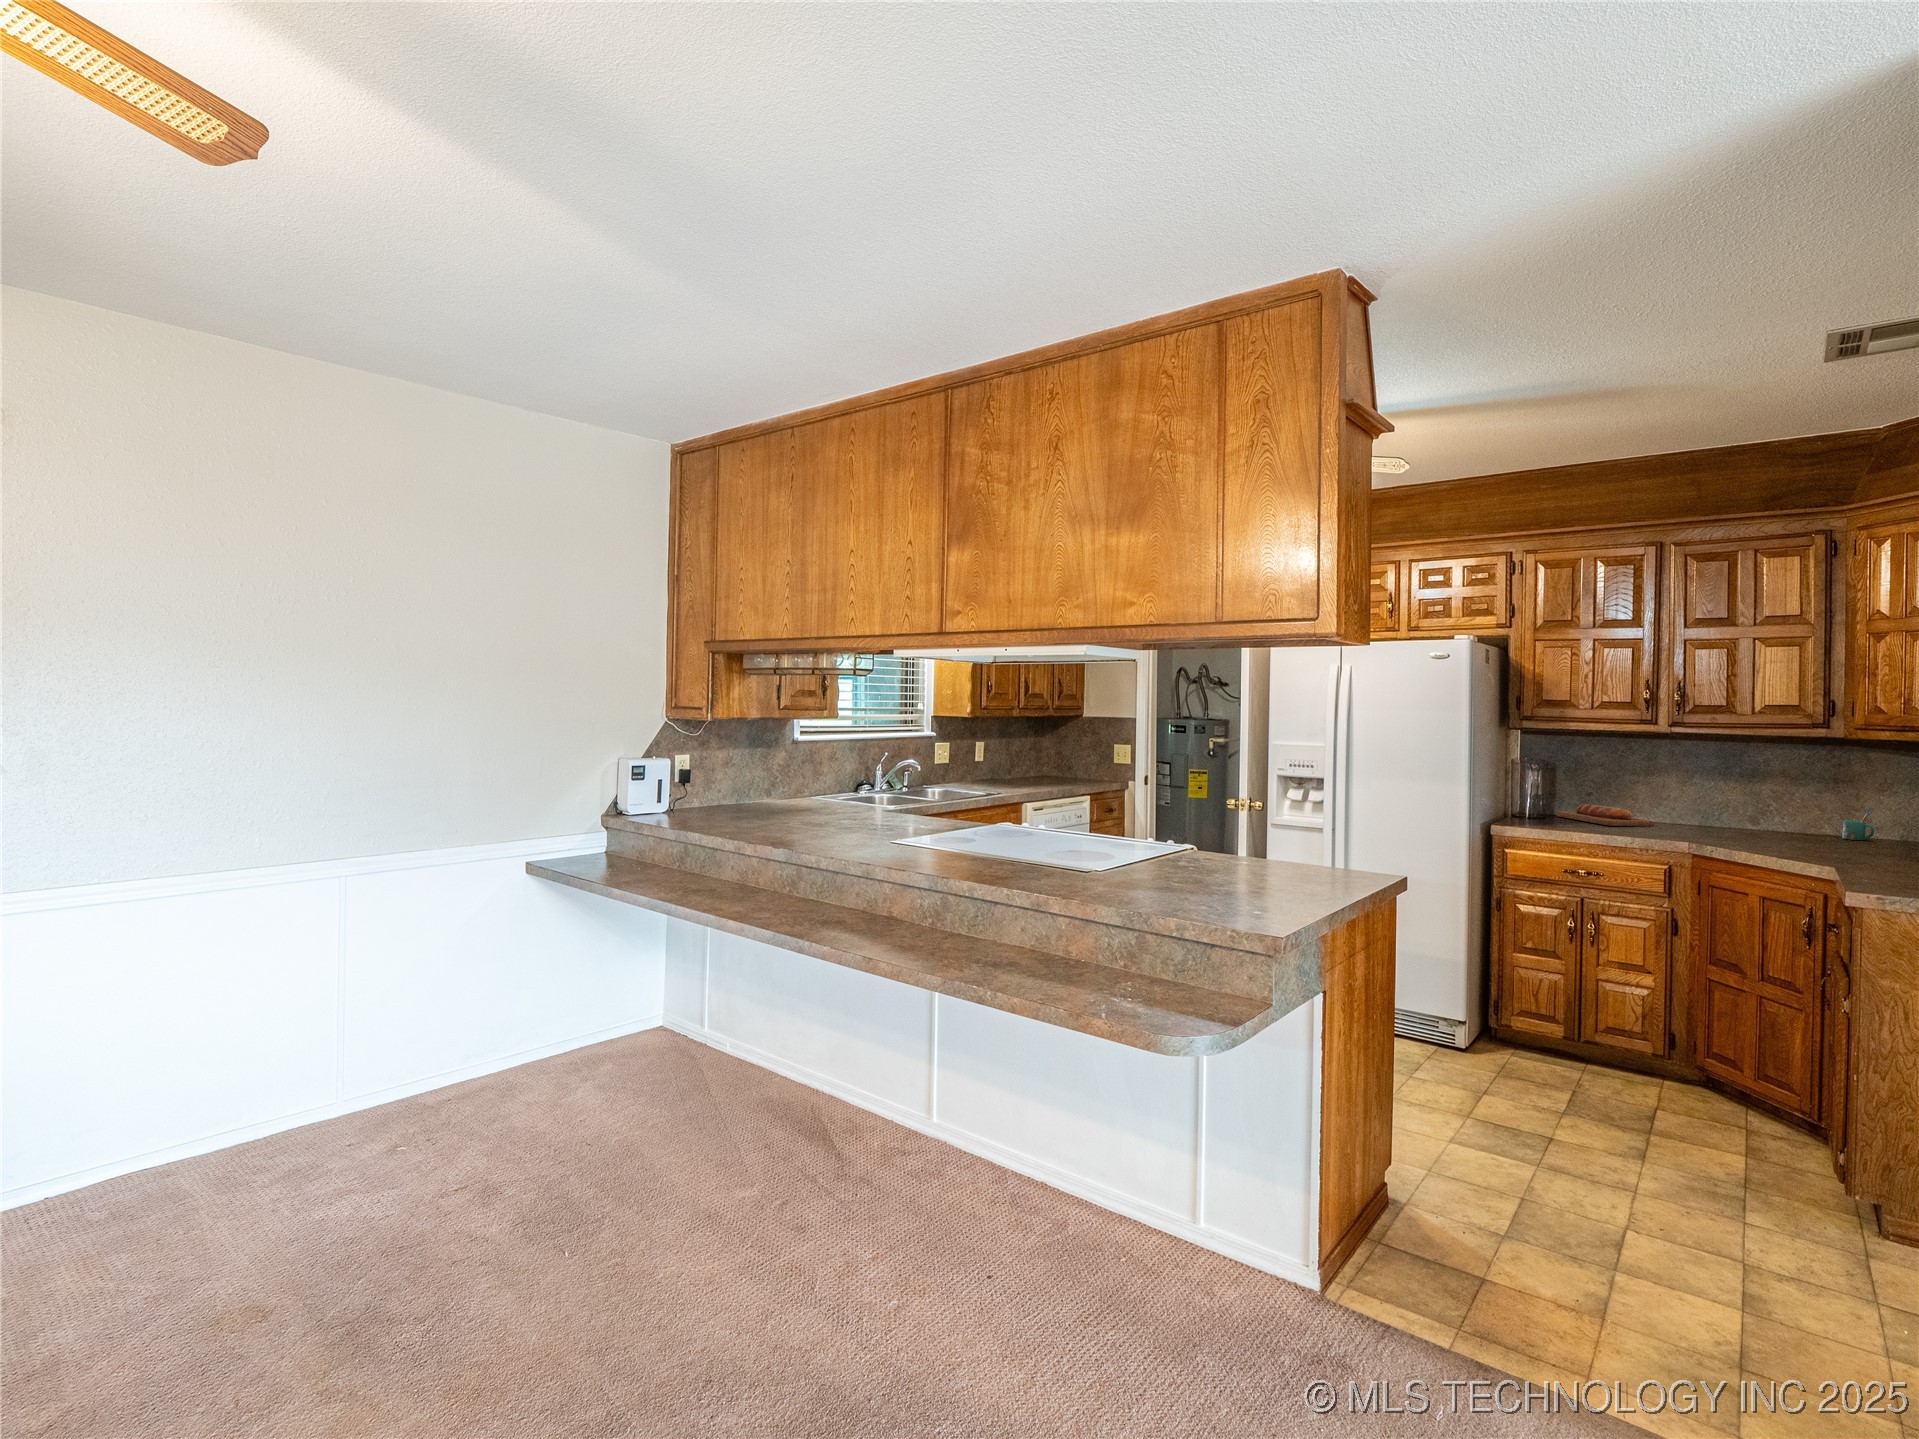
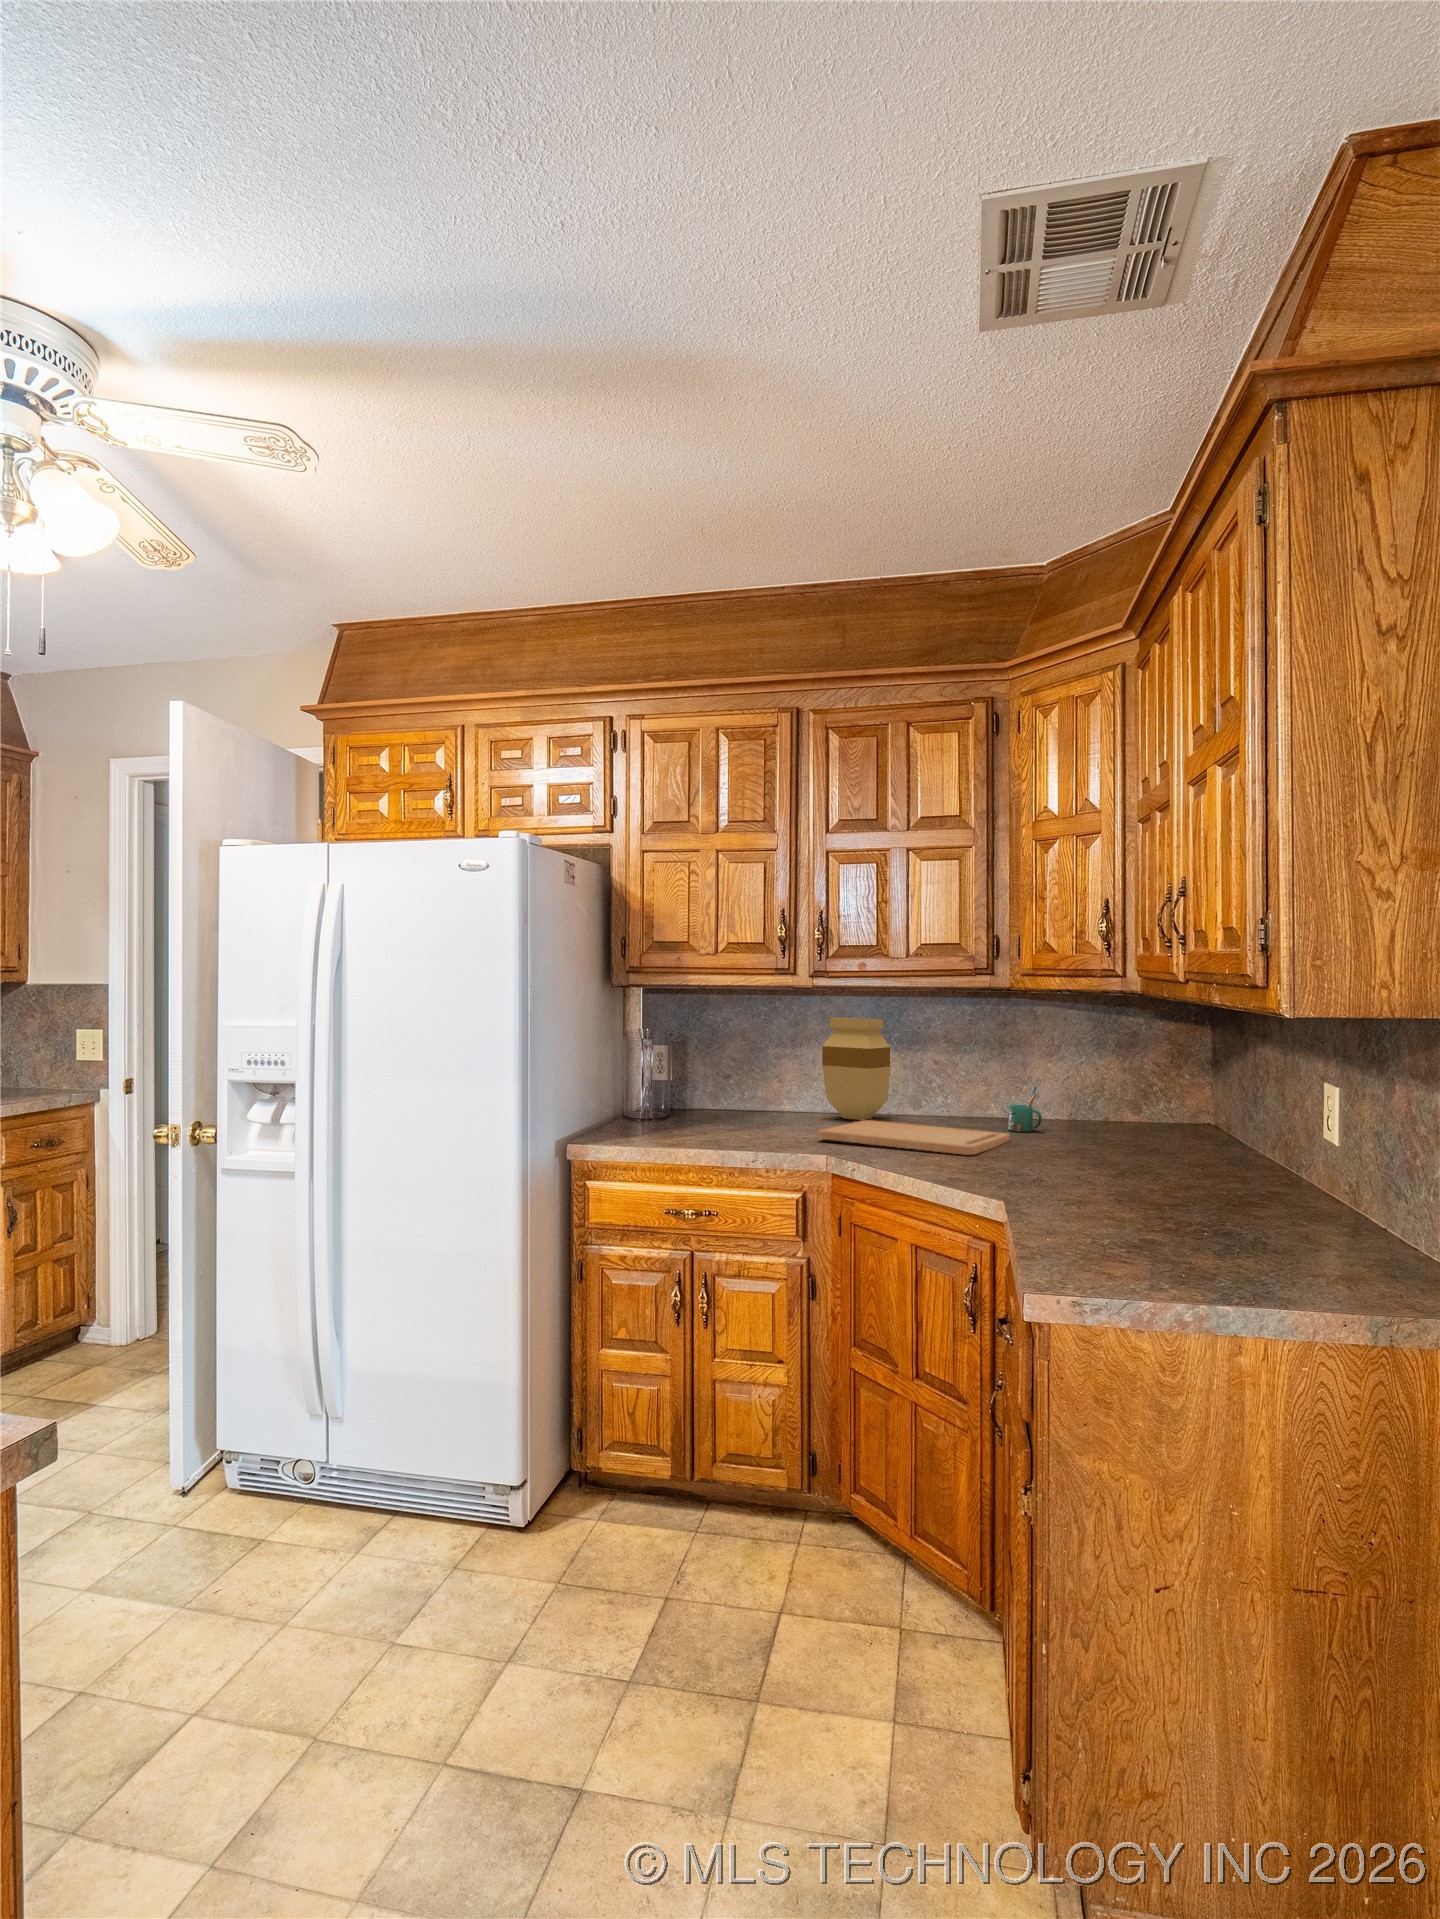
vase: none [1671,753,1734,826] -> present [822,1018,890,1120]
bread loaf: present [1556,804,1654,826] -> none [689,1095,801,1128]
cutting board: none [1676,826,1844,849] -> present [819,1120,1010,1155]

